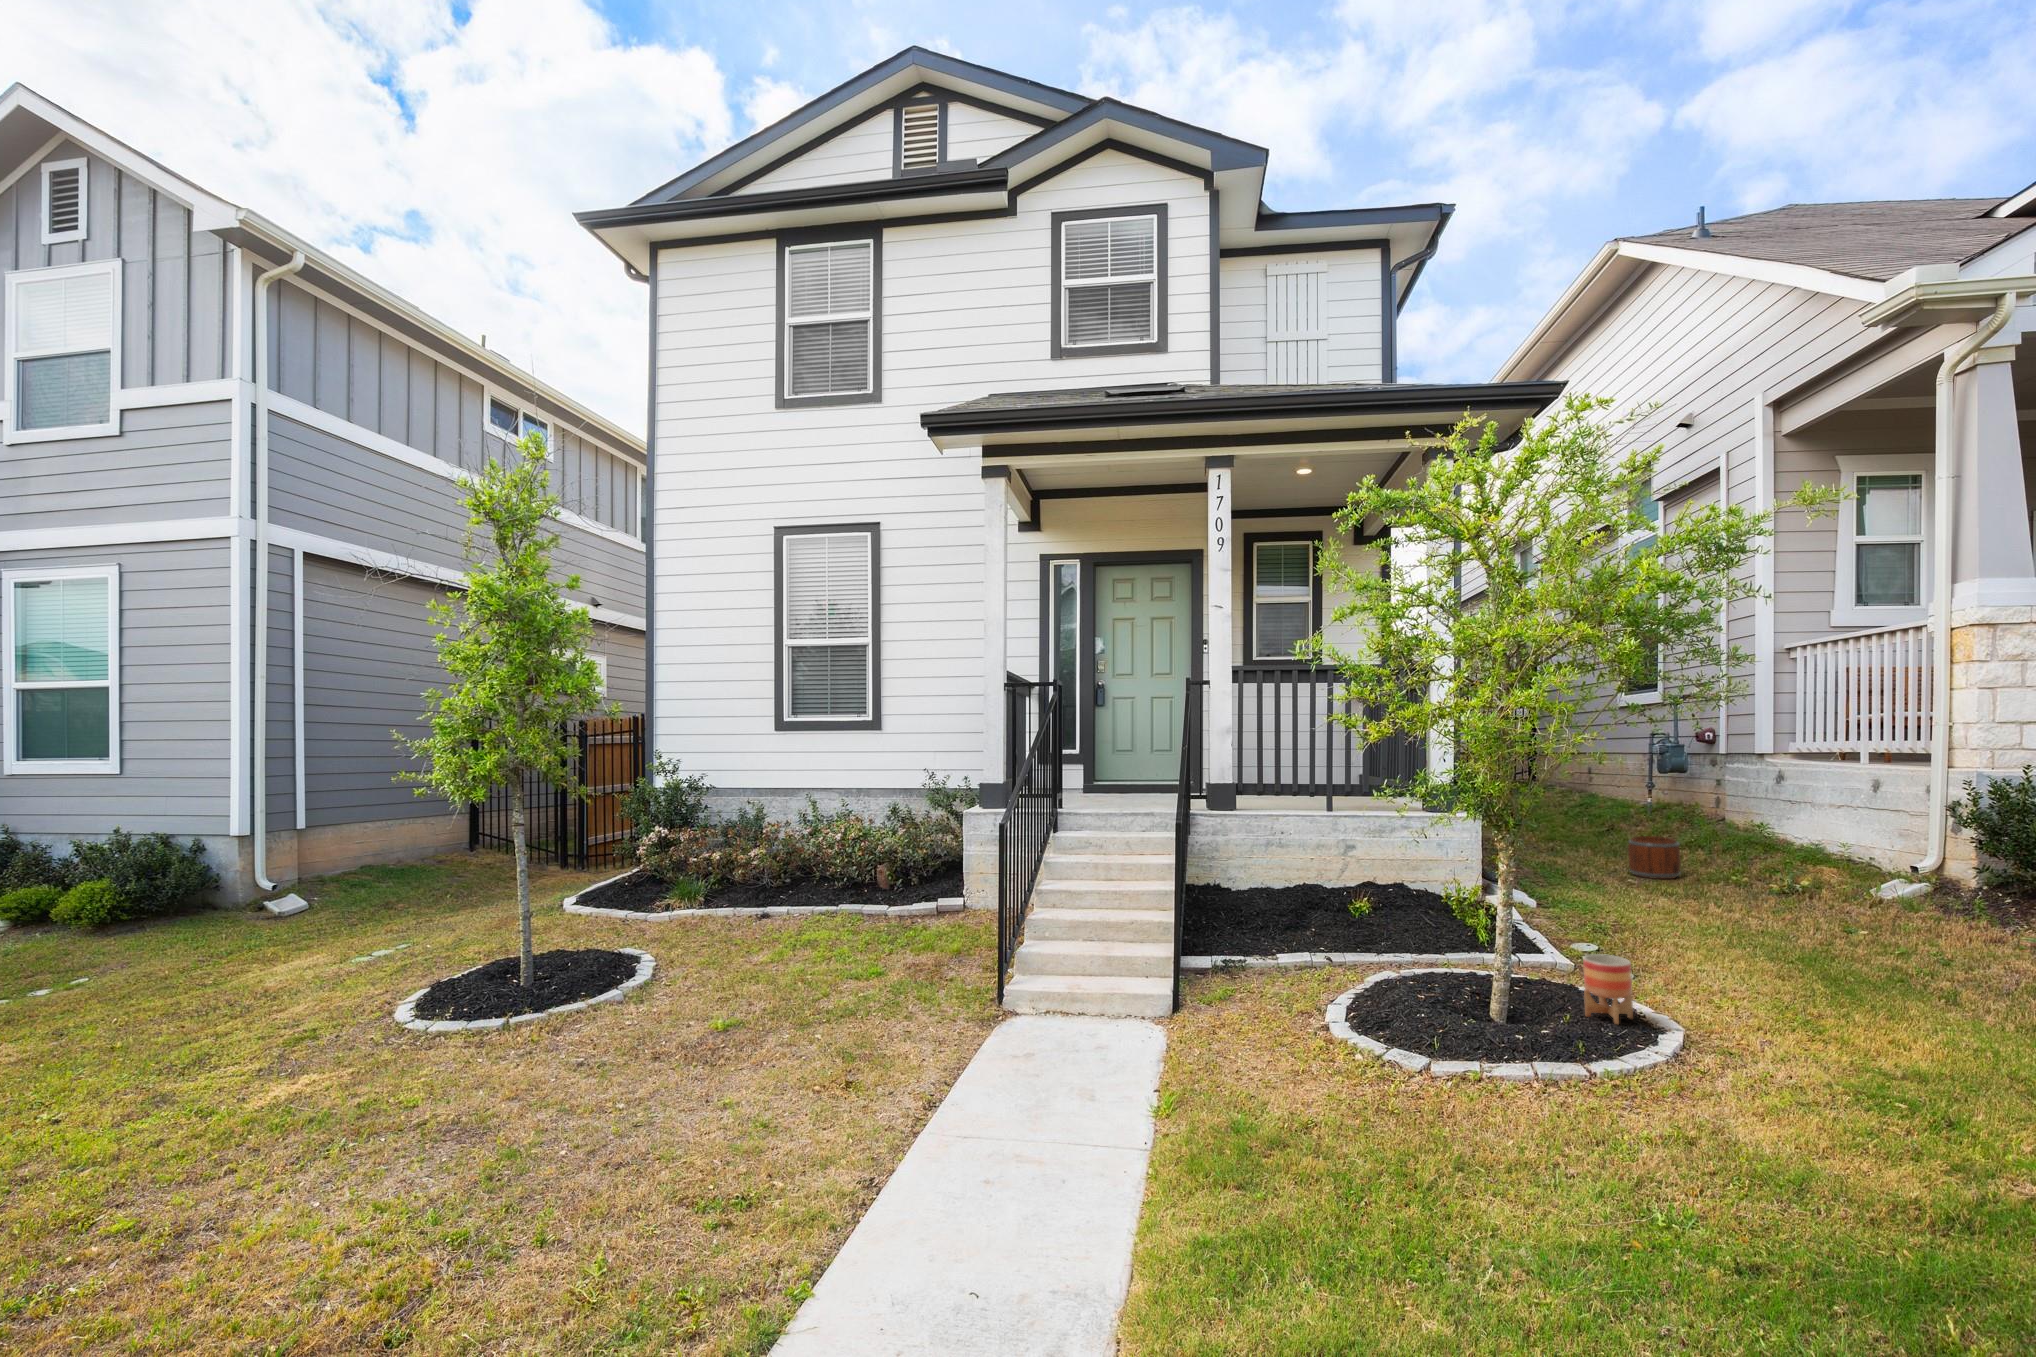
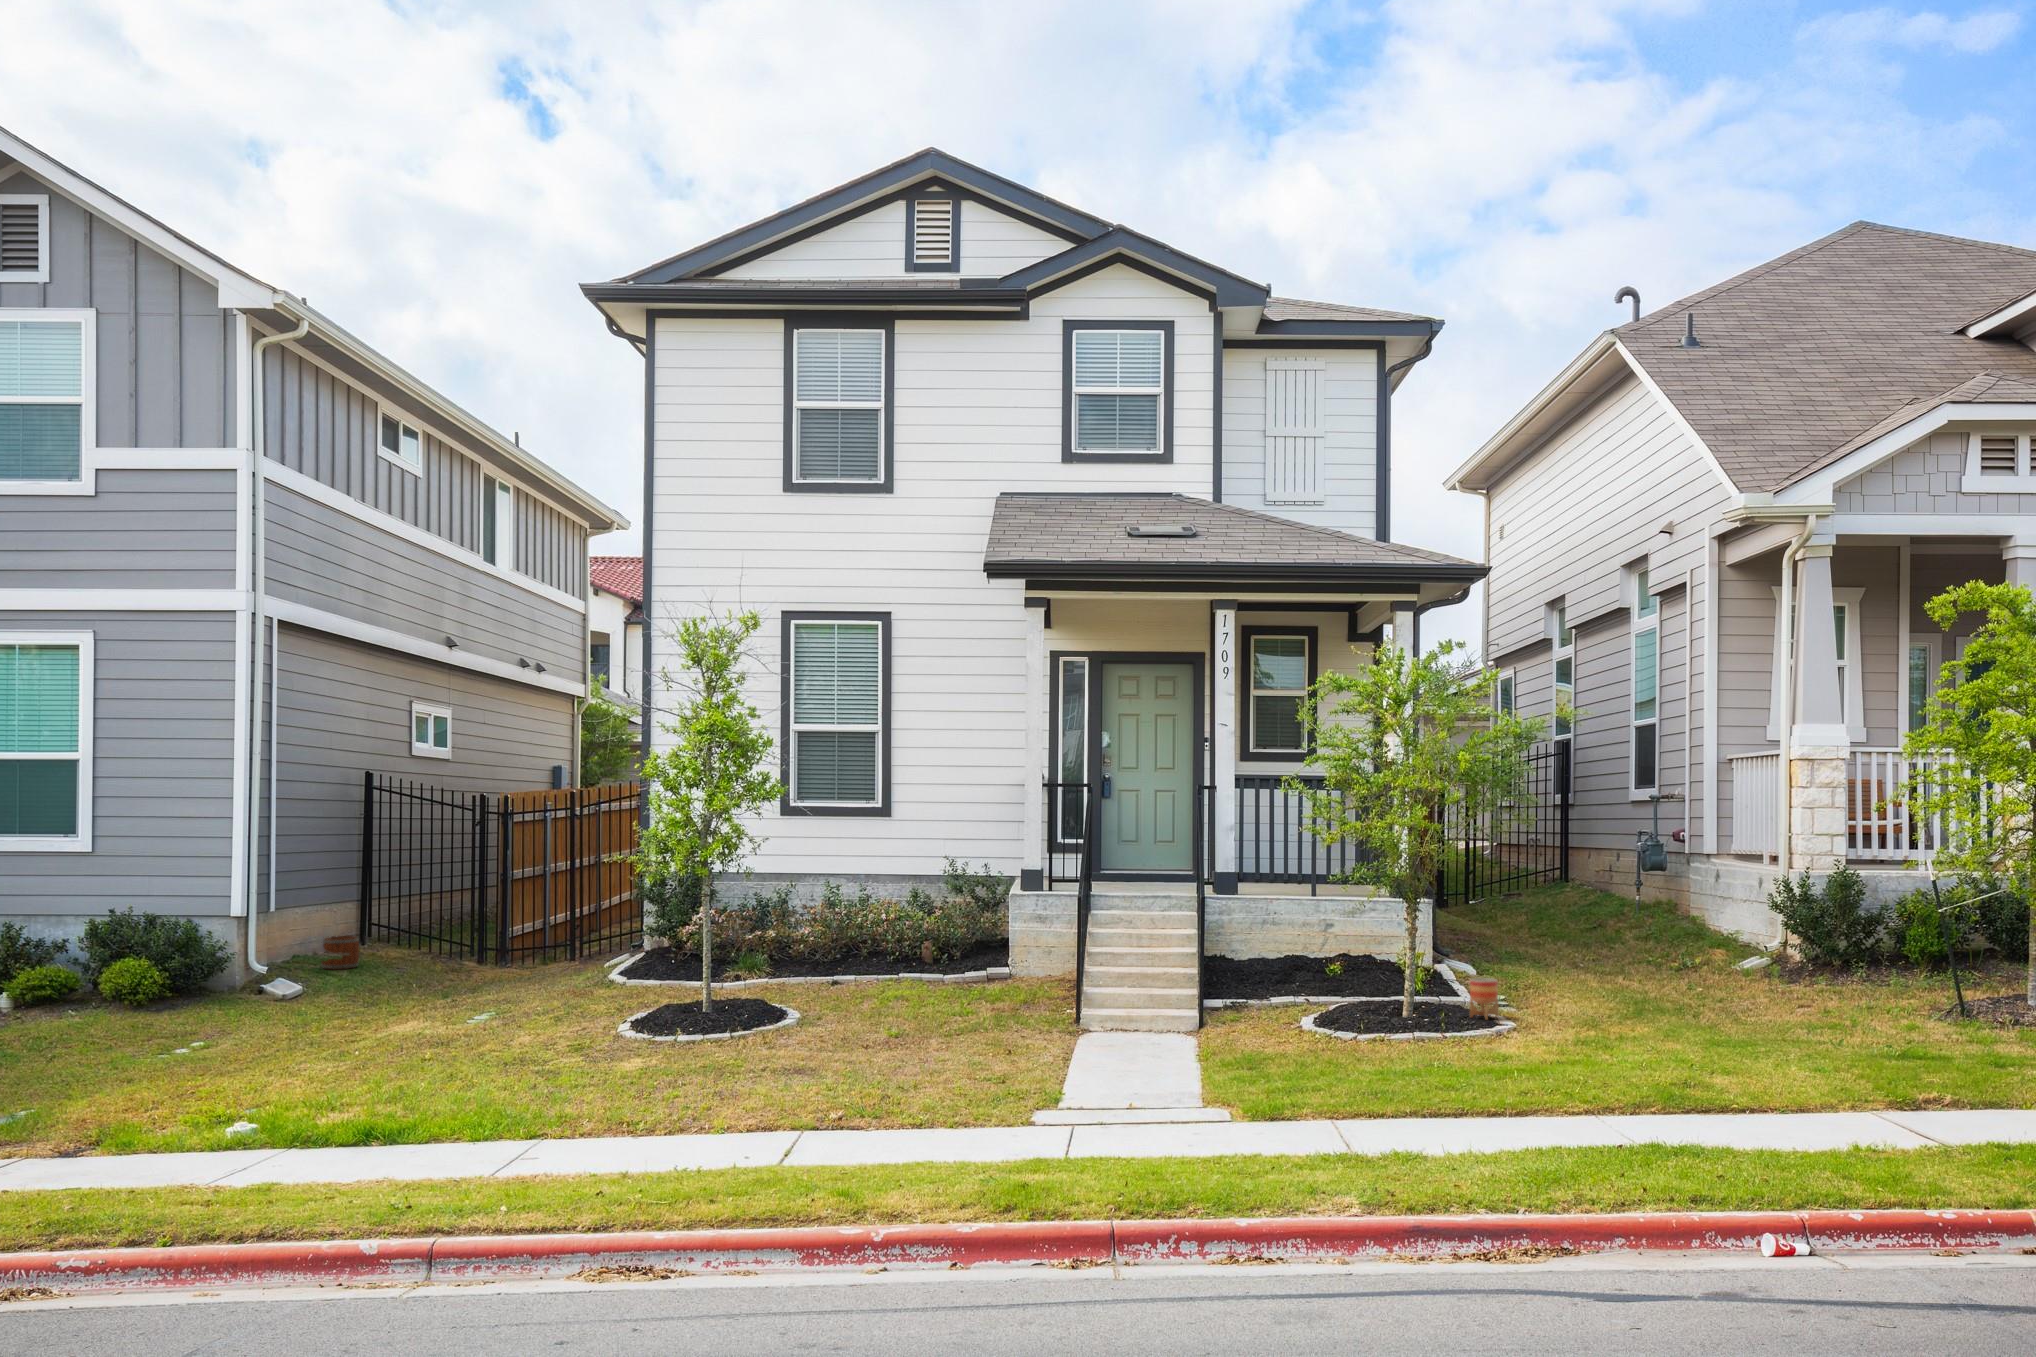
bucket: present [1628,836,1681,879] -> present [321,935,359,969]

